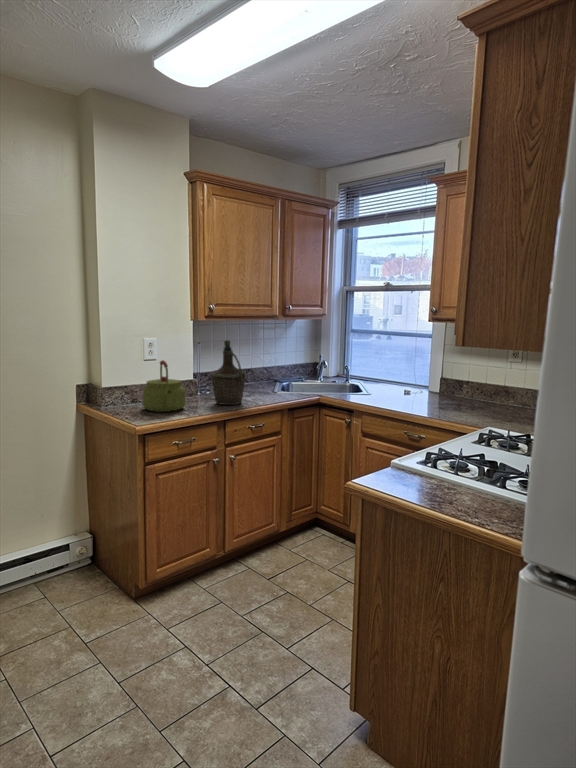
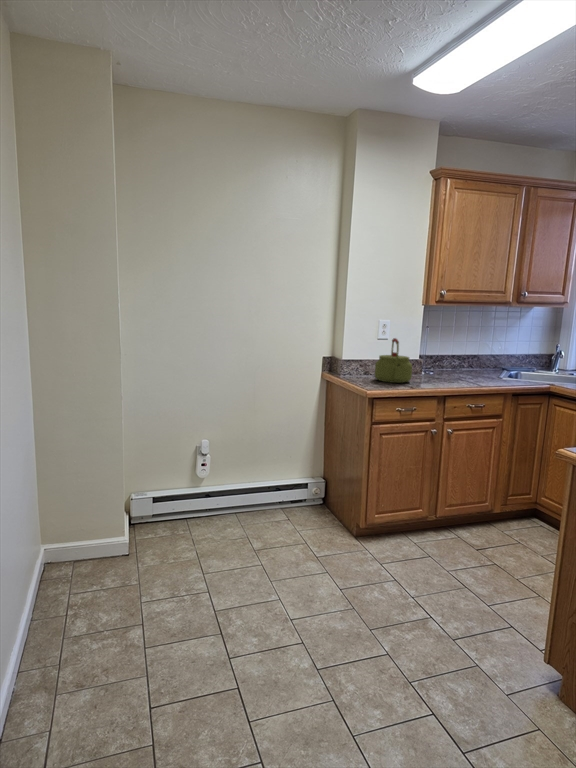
bottle: present [211,340,245,405] -> none [437,323,471,383]

